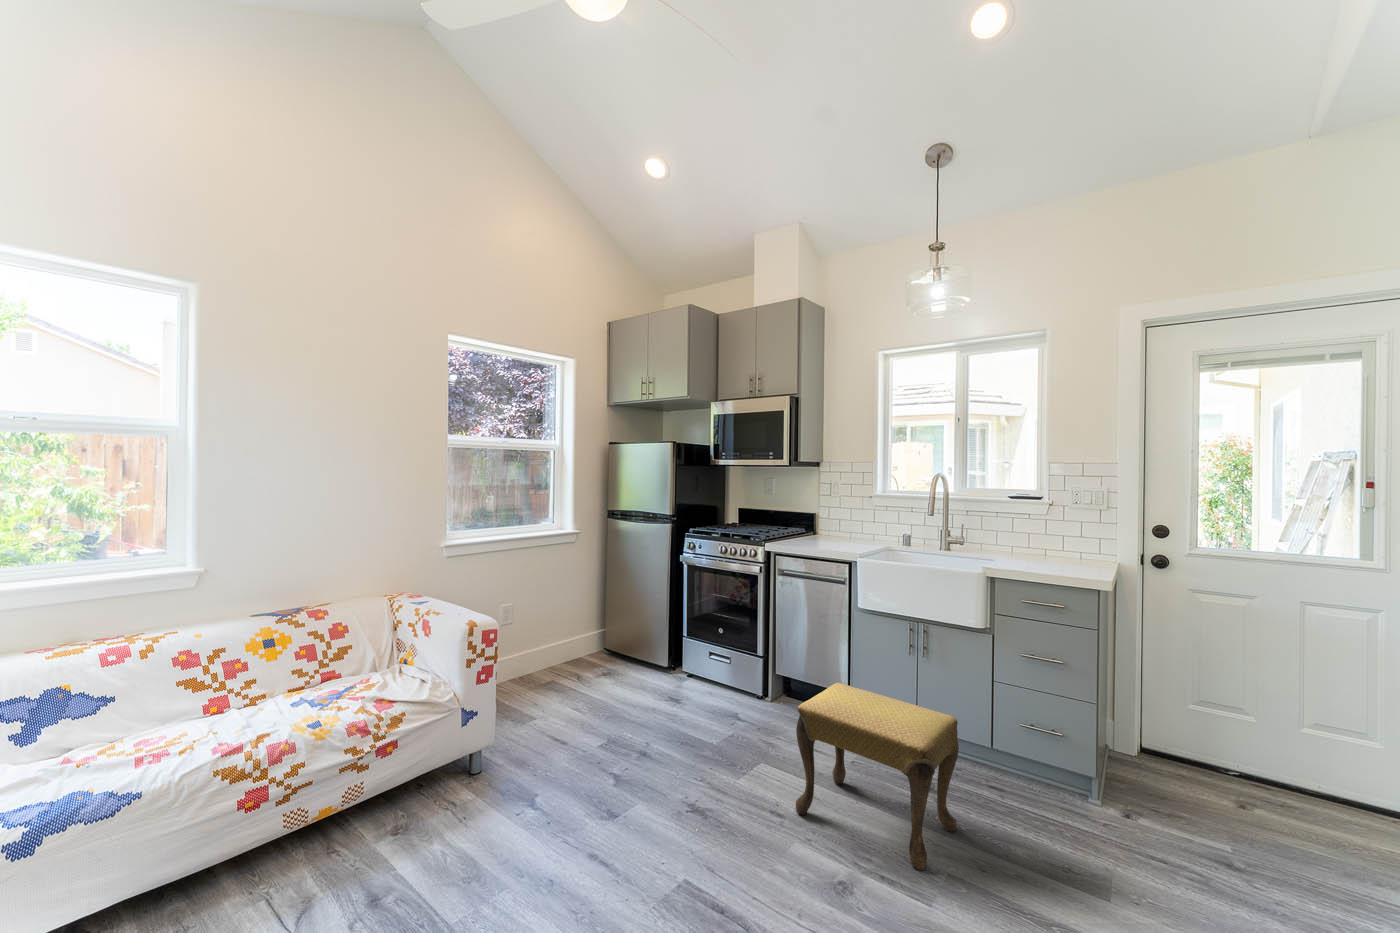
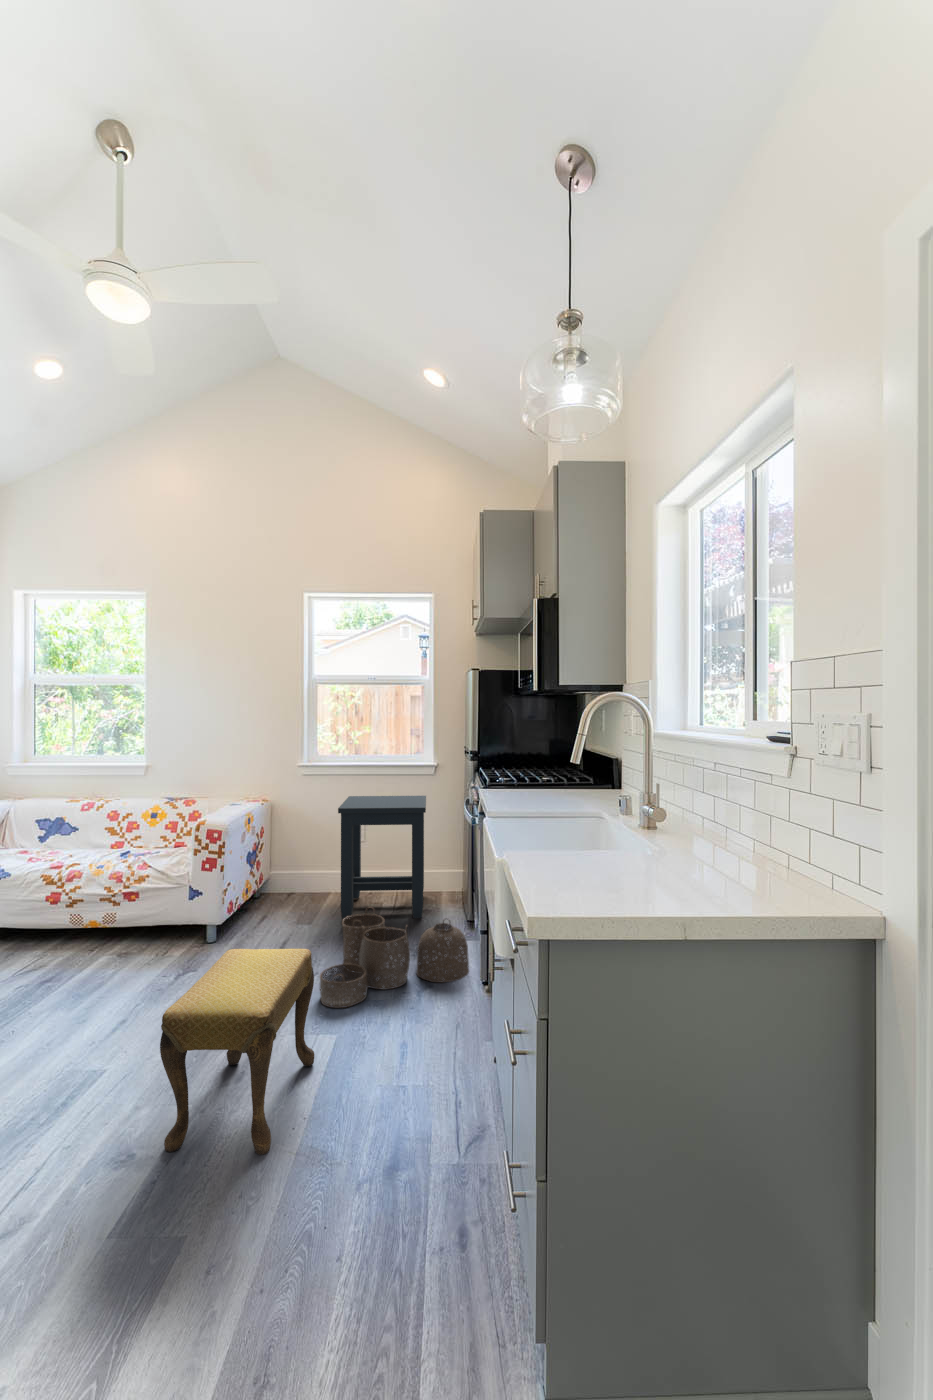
side table: none [502,560,625,701] -> present [338,796,426,920]
woven basket: none [662,653,765,753] -> present [320,907,469,1008]

